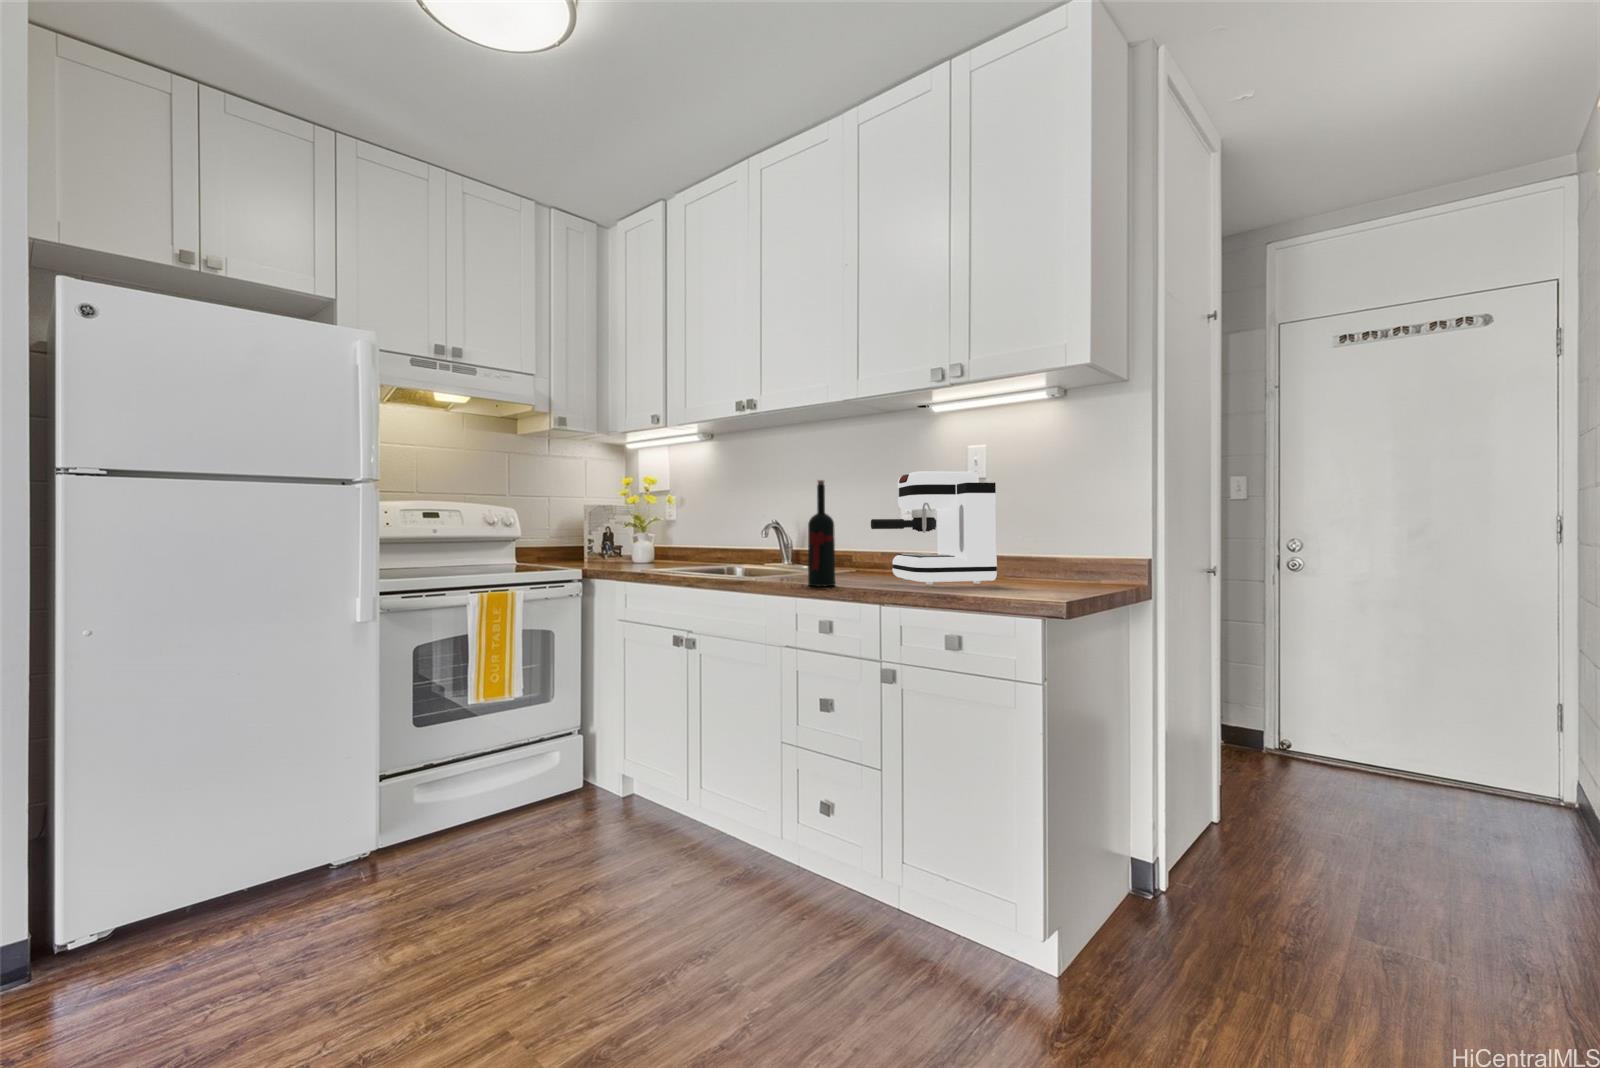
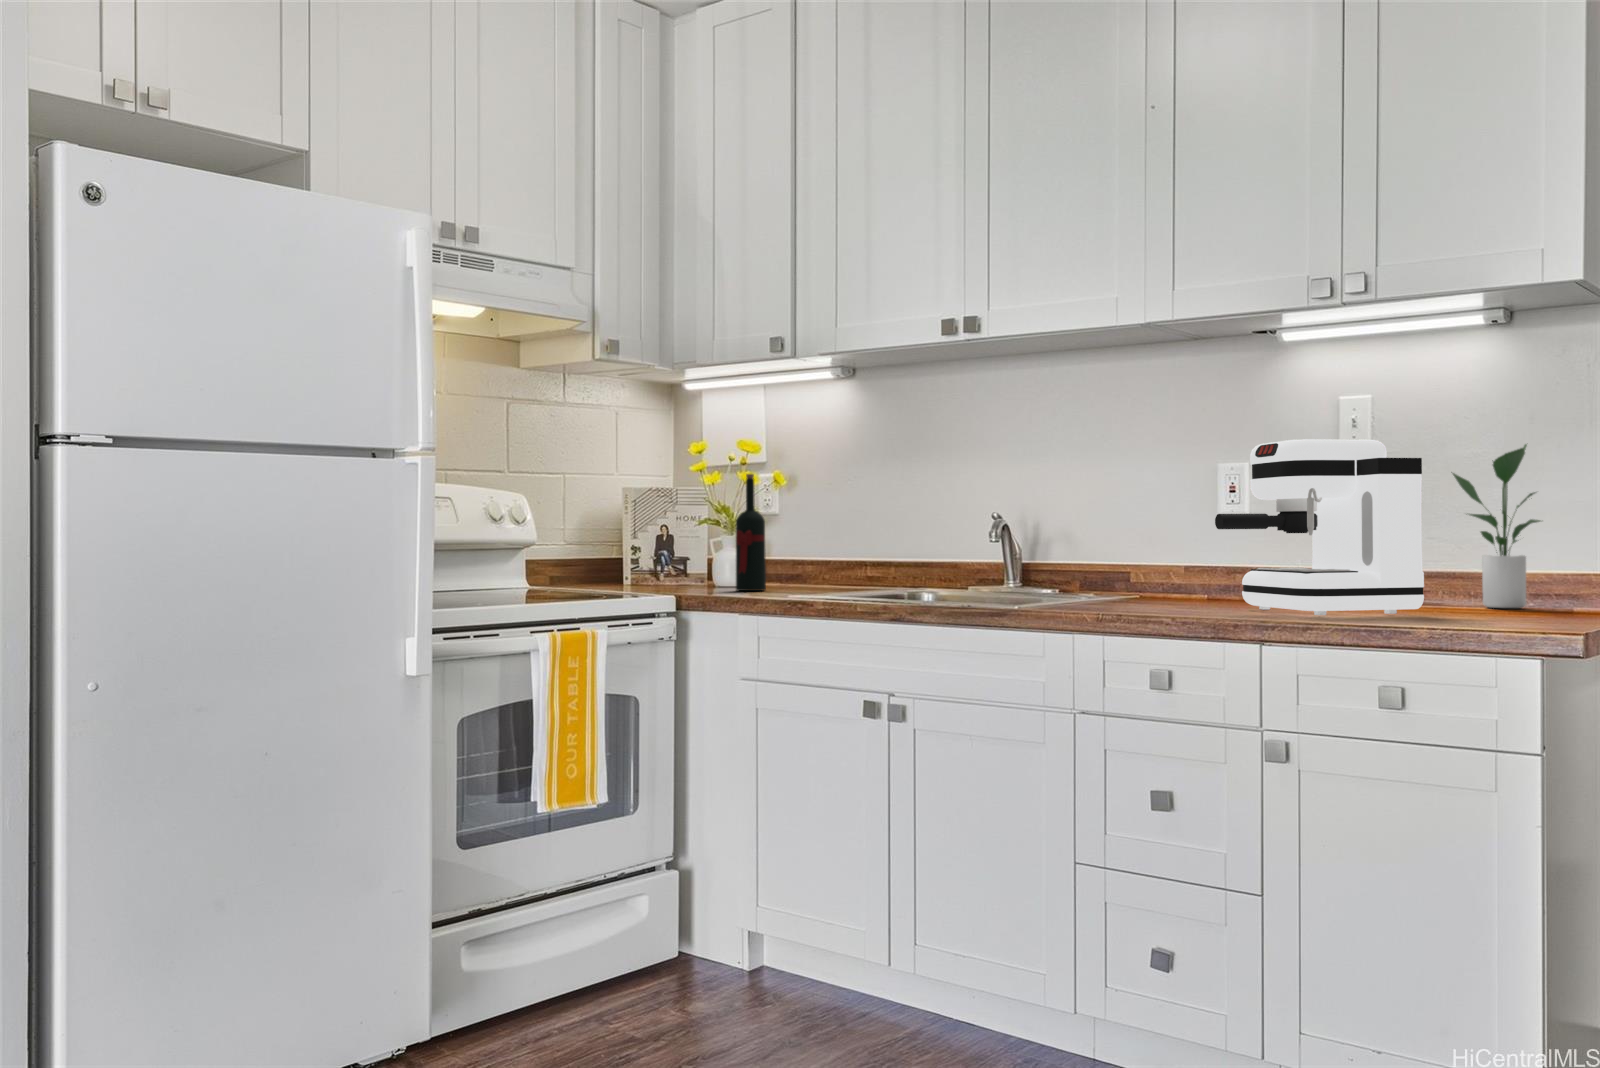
potted plant: none [1028,468,1090,579] -> present [1453,444,1540,608]
wine bottle: present [808,480,835,586] -> present [736,474,766,591]

